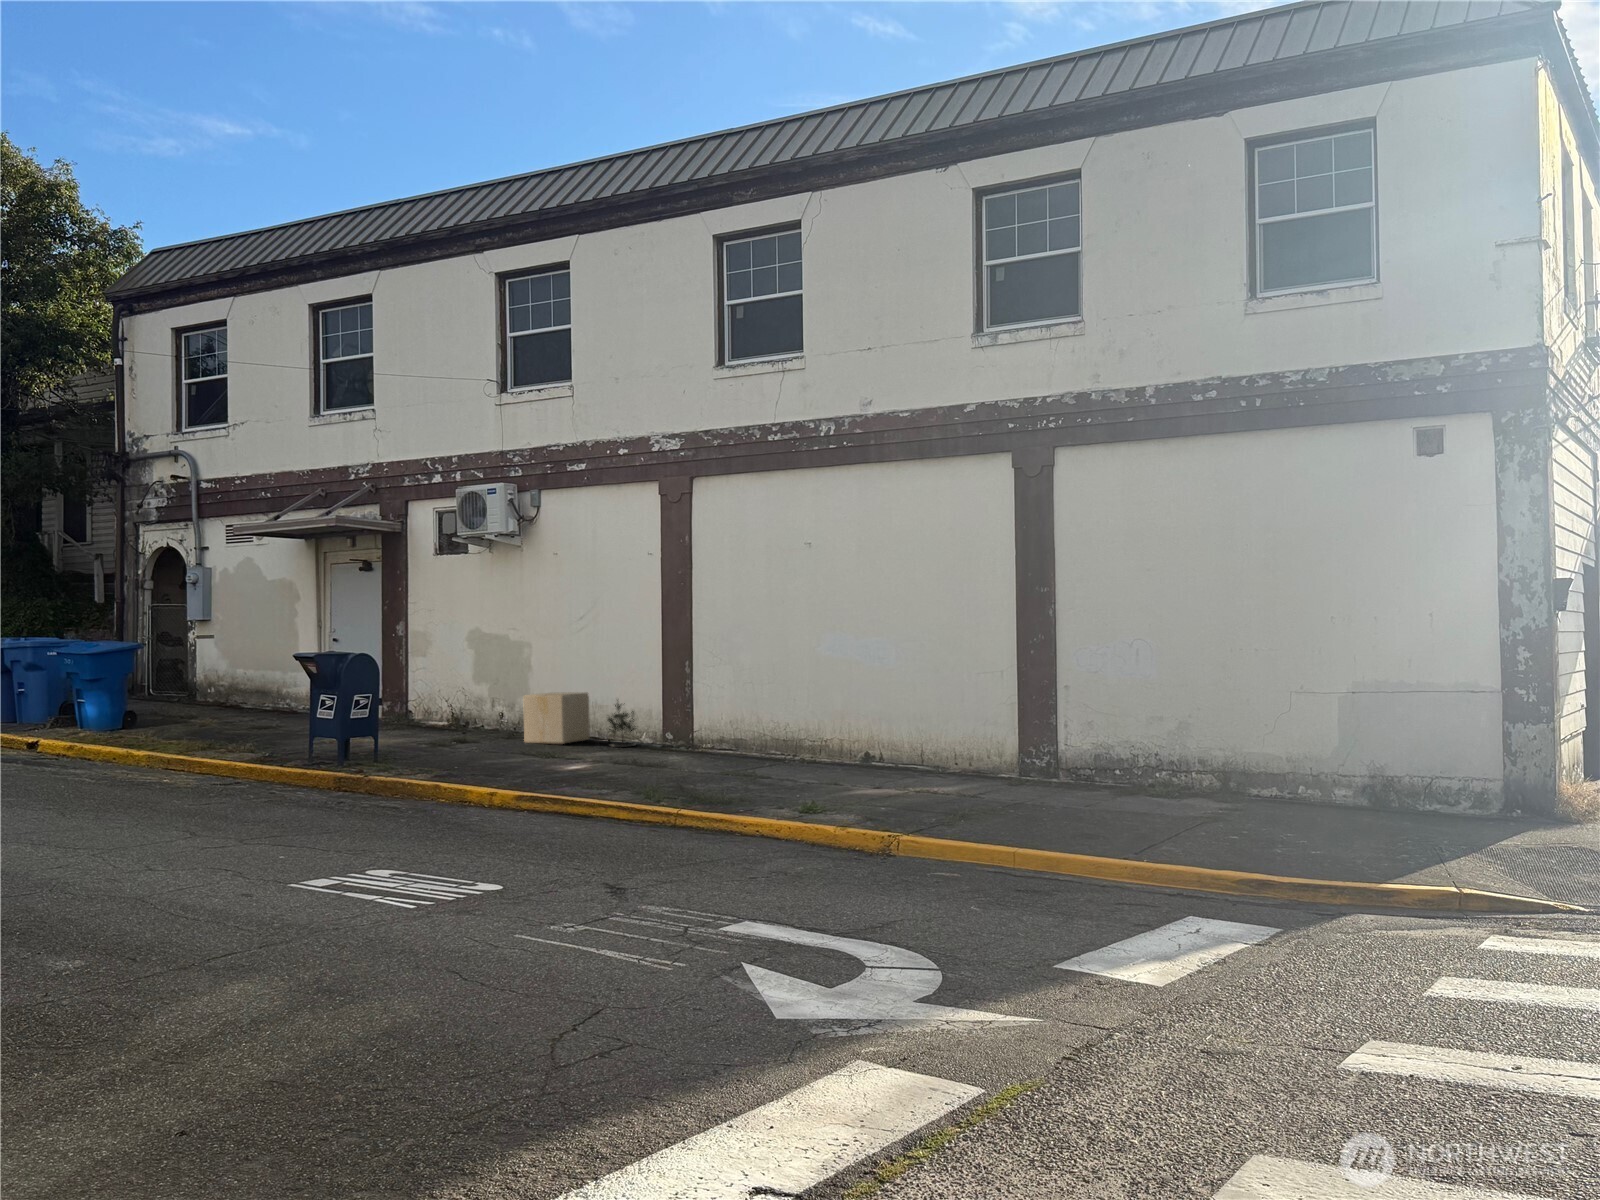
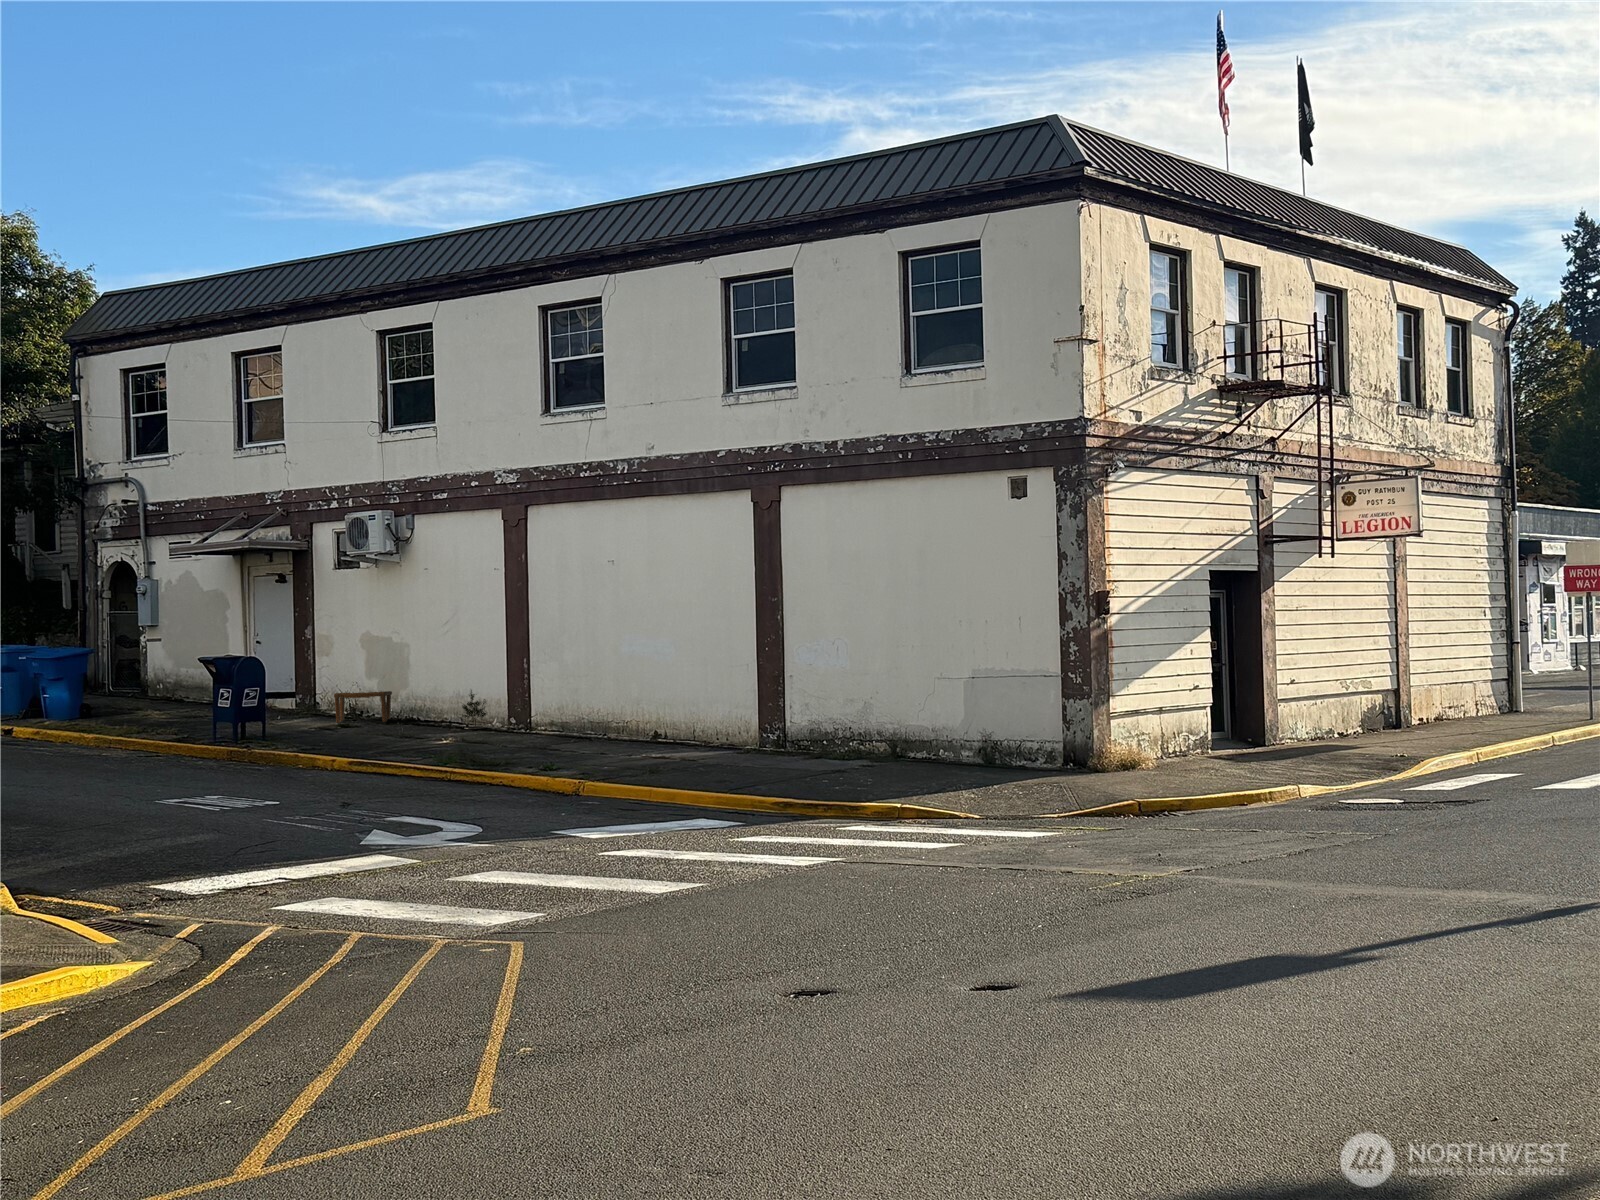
cardboard box: present [523,692,590,744] -> none [397,685,454,727]
bench: none [440,699,509,738] -> present [334,691,392,723]

